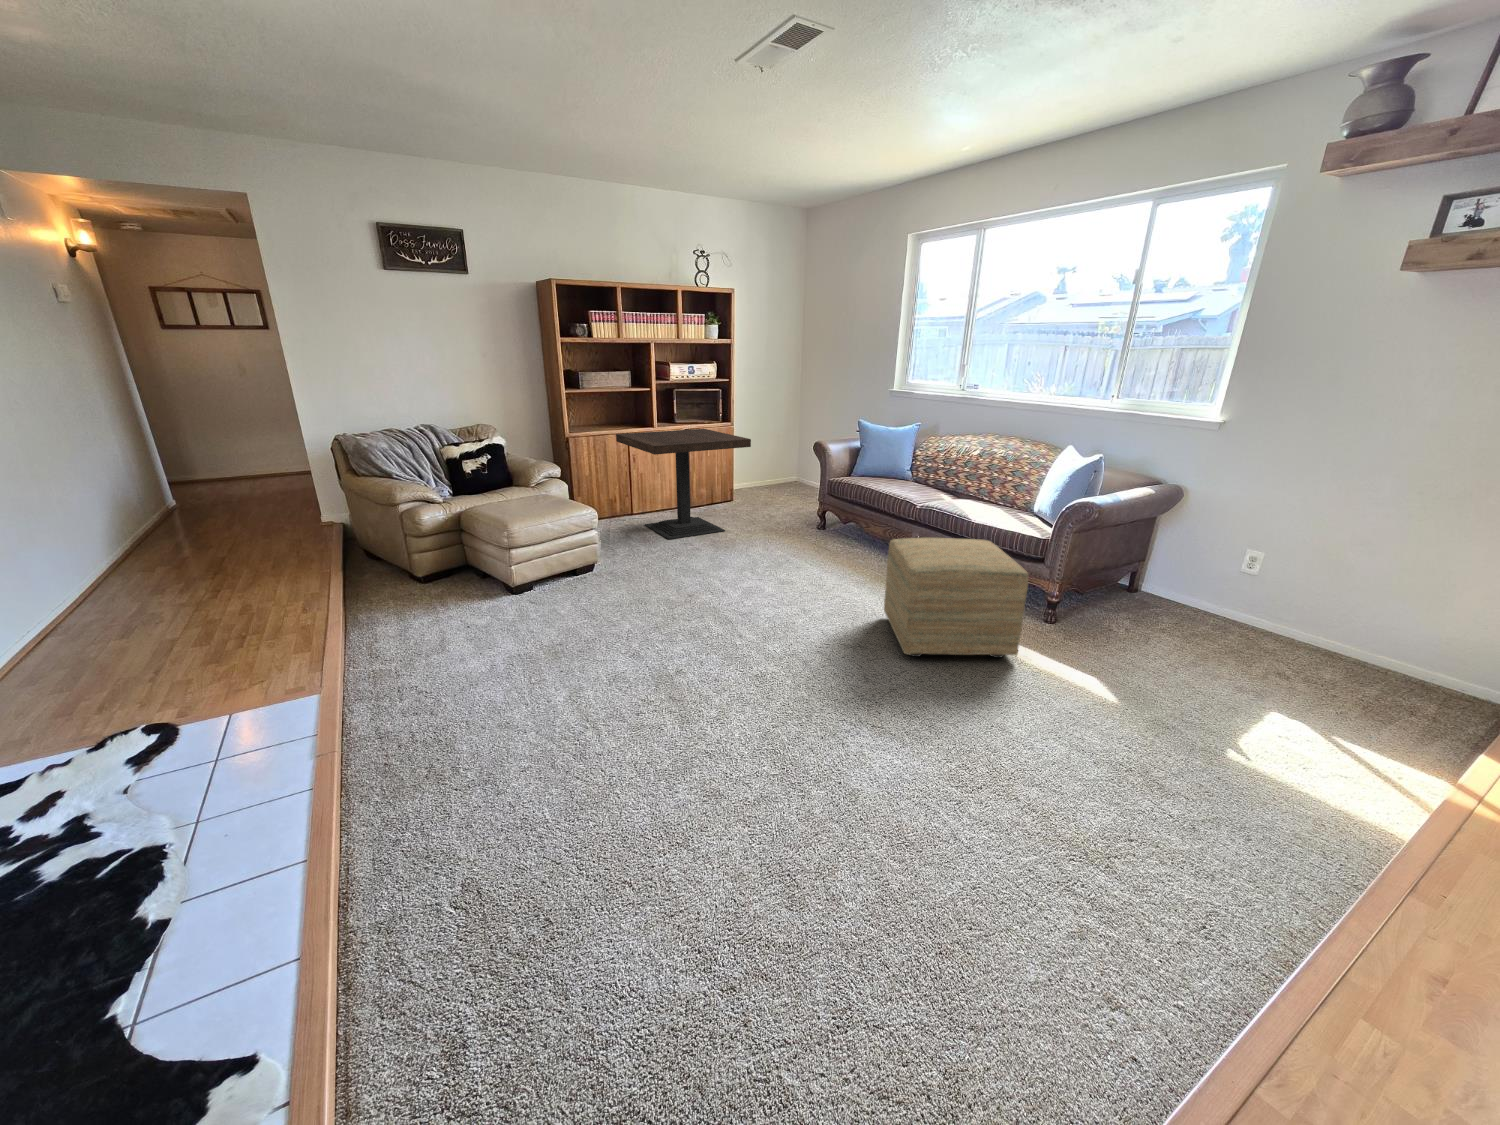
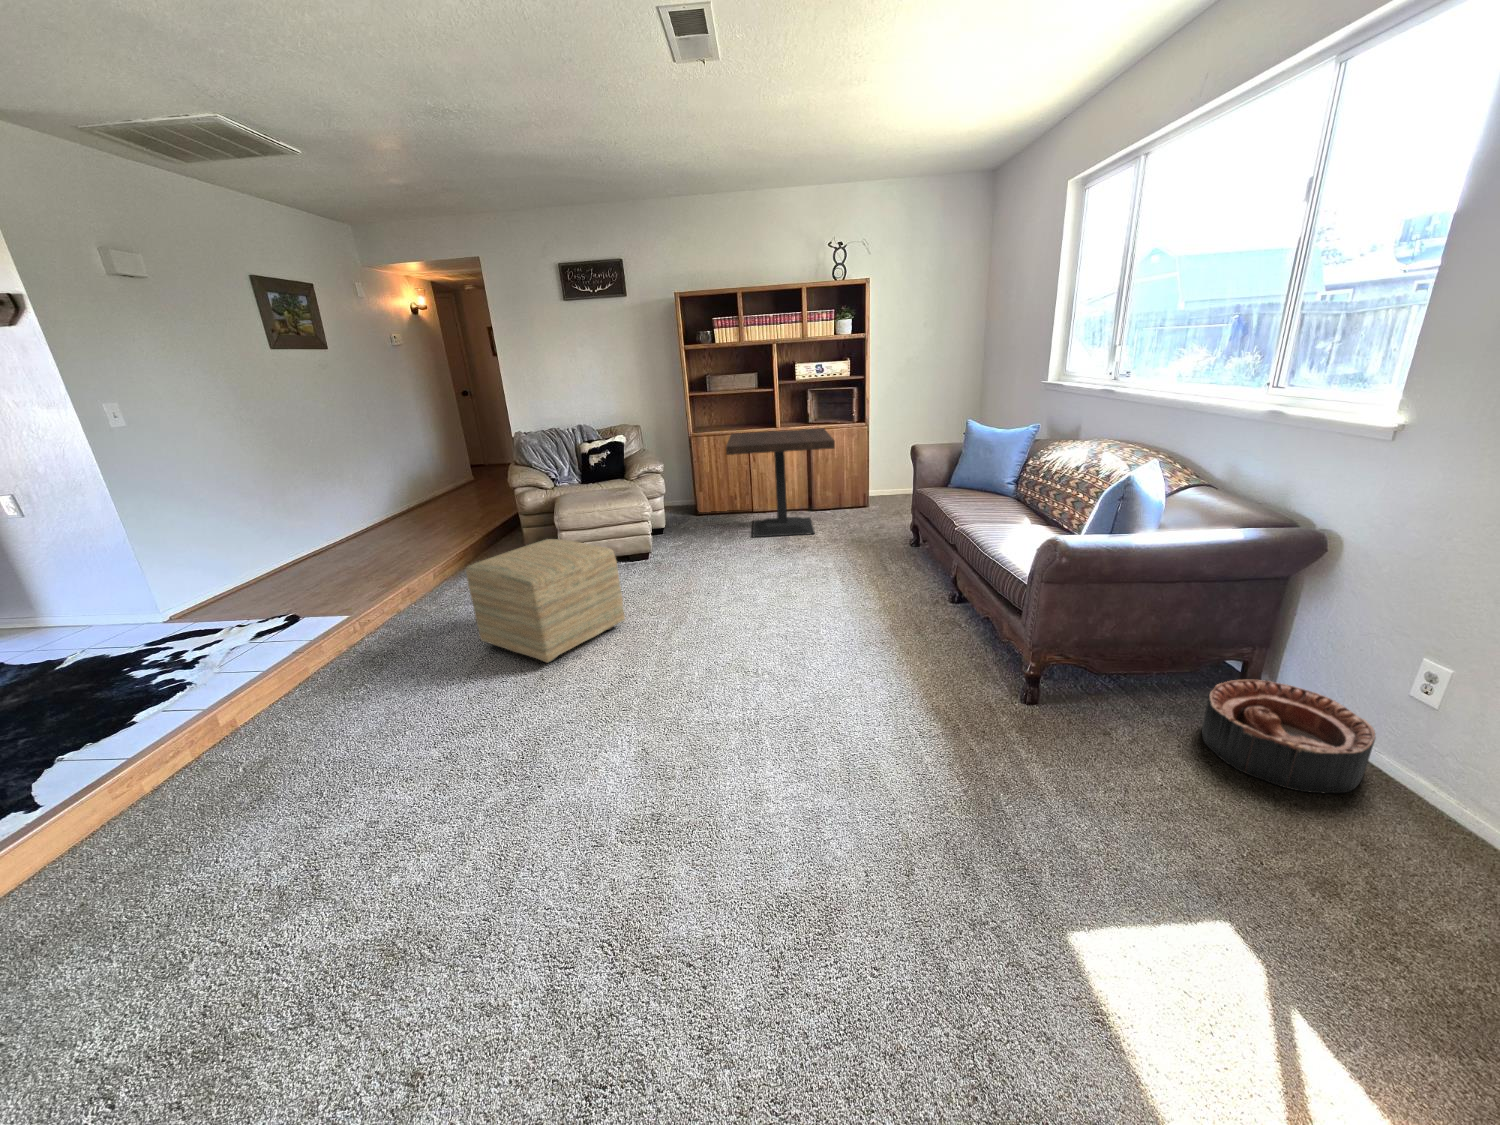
ottoman: present [884,538,1028,658] -> present [466,539,625,663]
basket: none [1139,581,1236,636] -> present [1202,680,1376,794]

